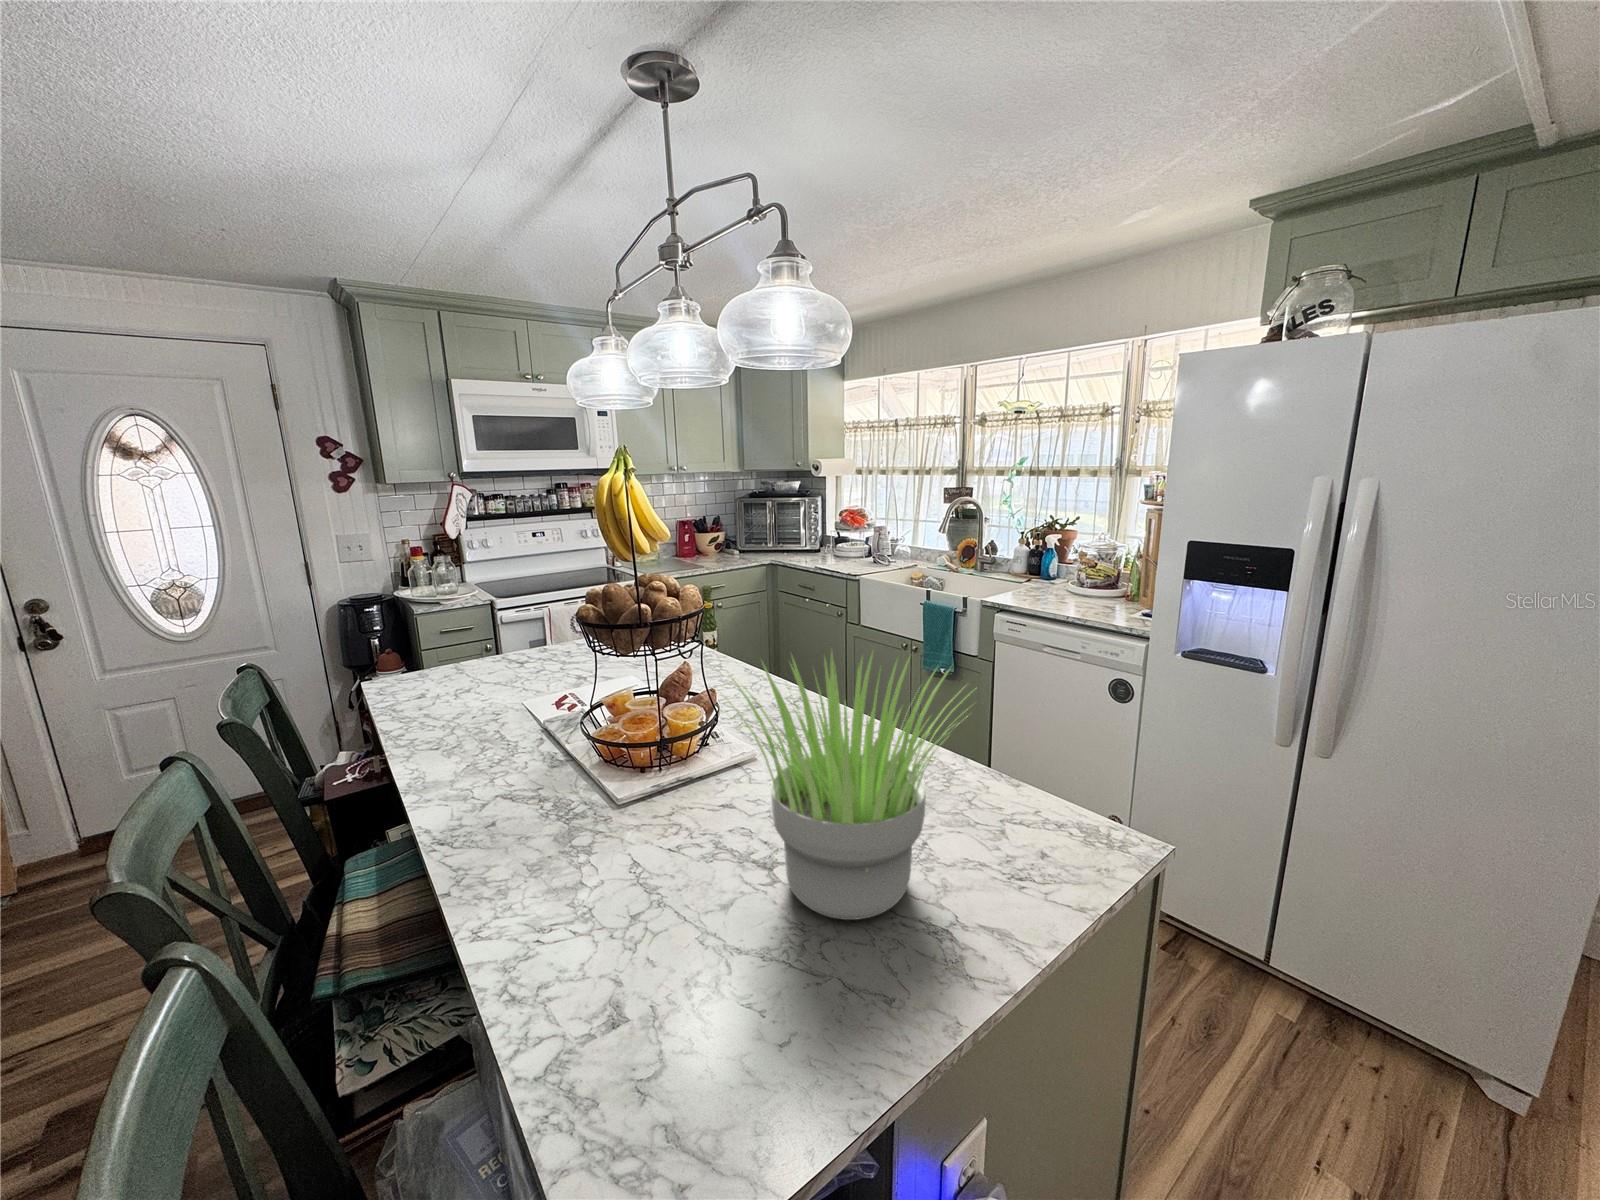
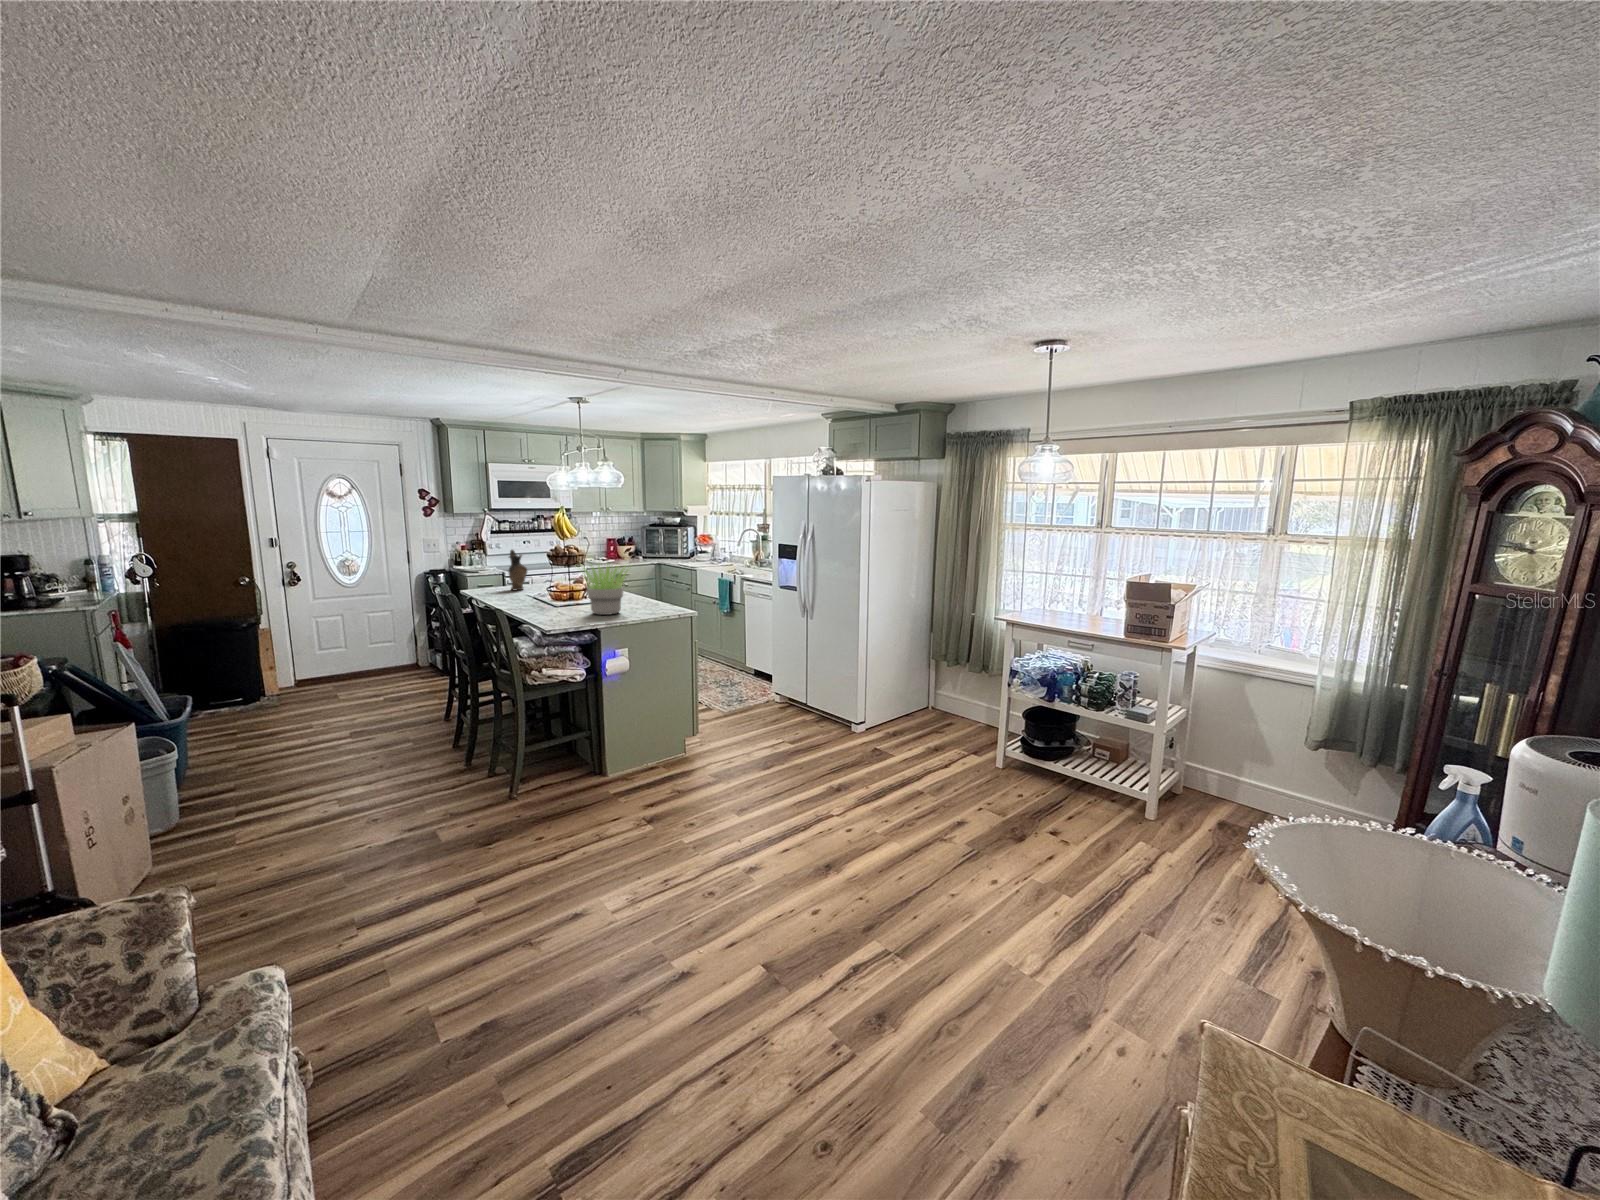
ceramic pitcher: none [479,570,531,678] -> present [508,550,527,590]

